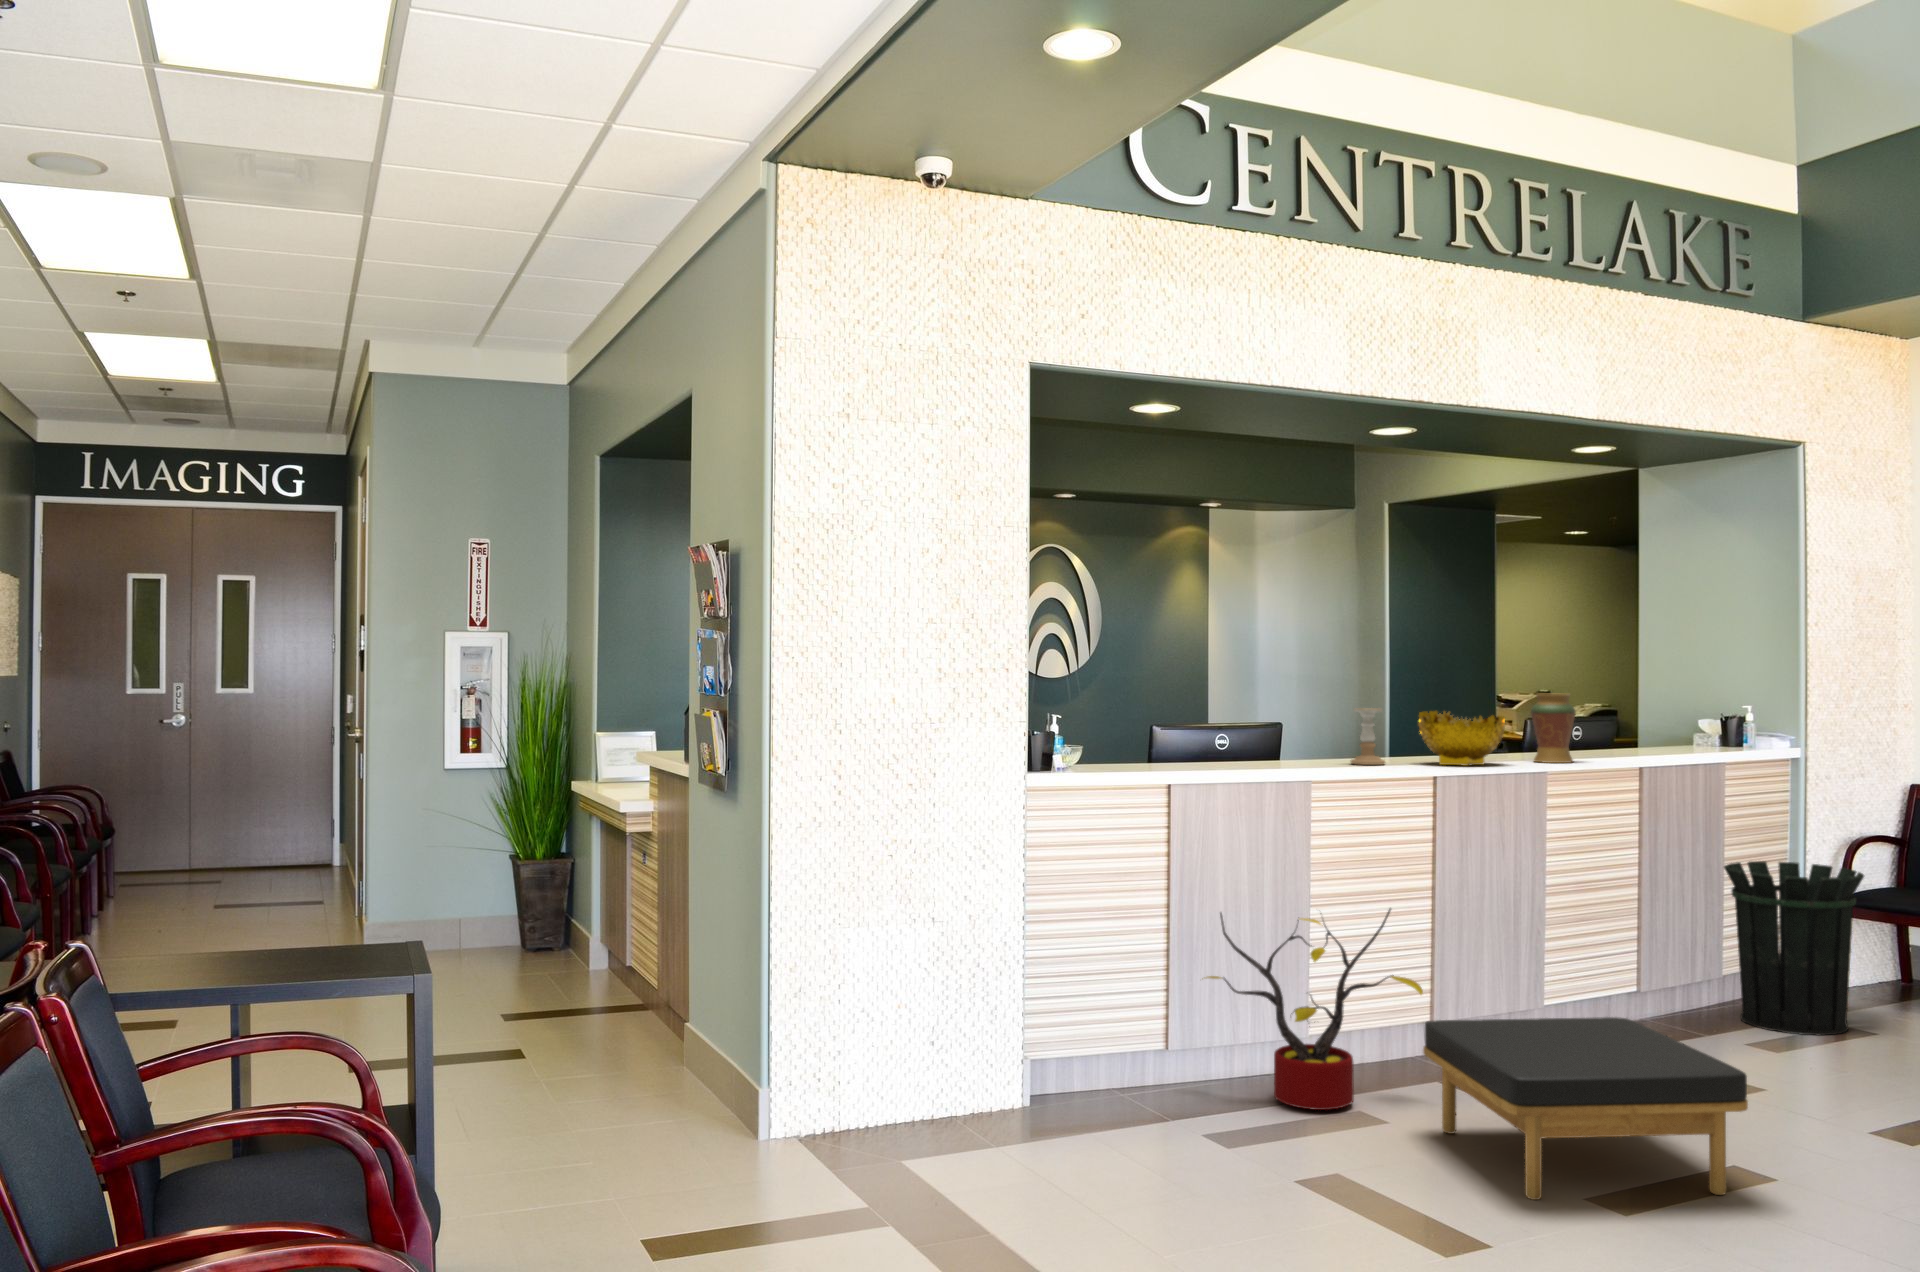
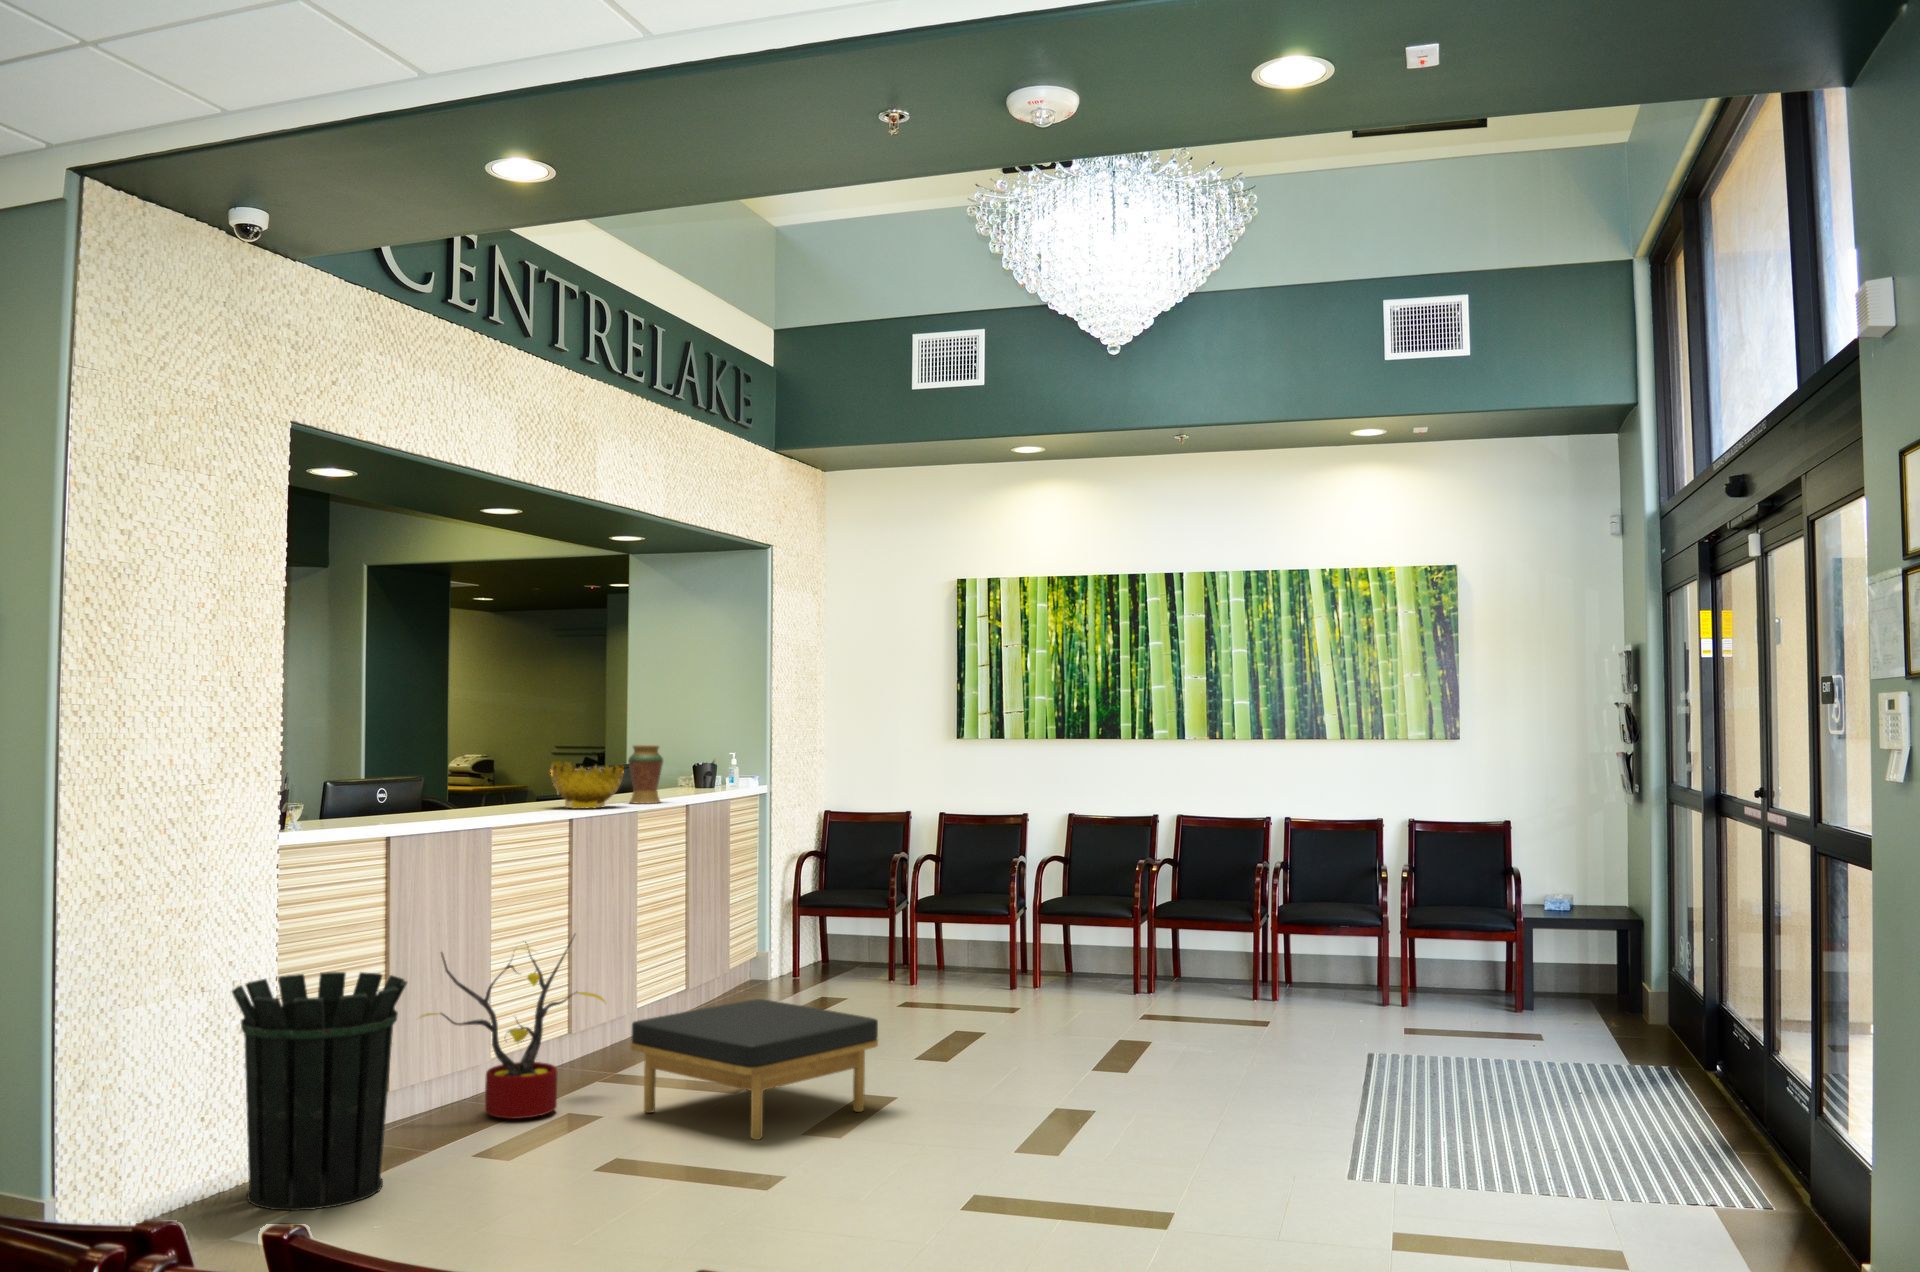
candle holder: present [1351,708,1385,765] -> none [496,760,528,811]
waste bin: present [1724,861,1864,1035] -> present [232,972,407,1210]

